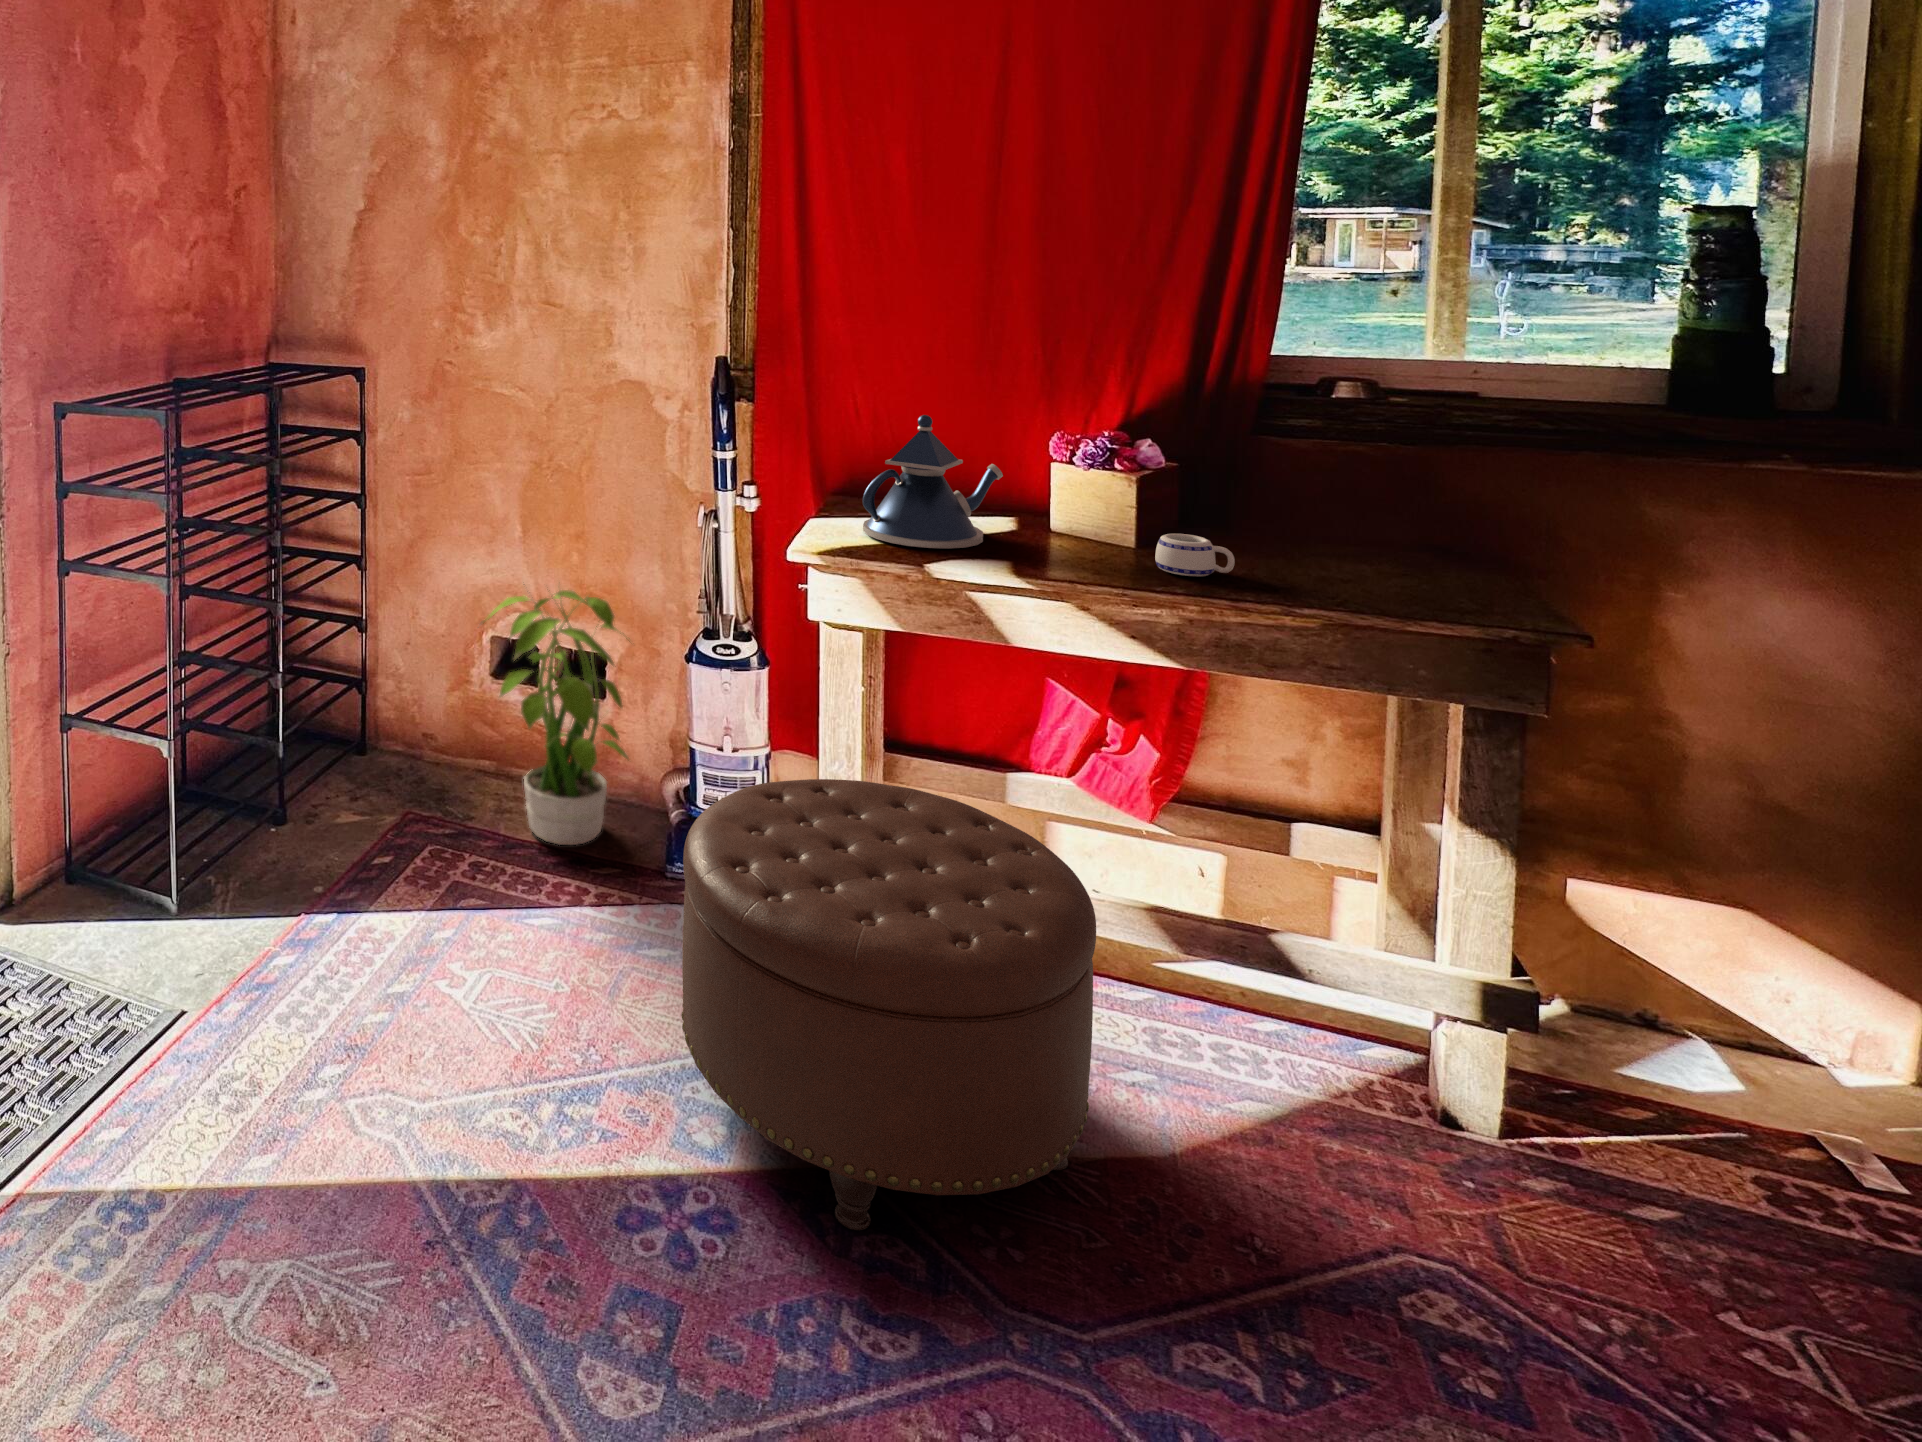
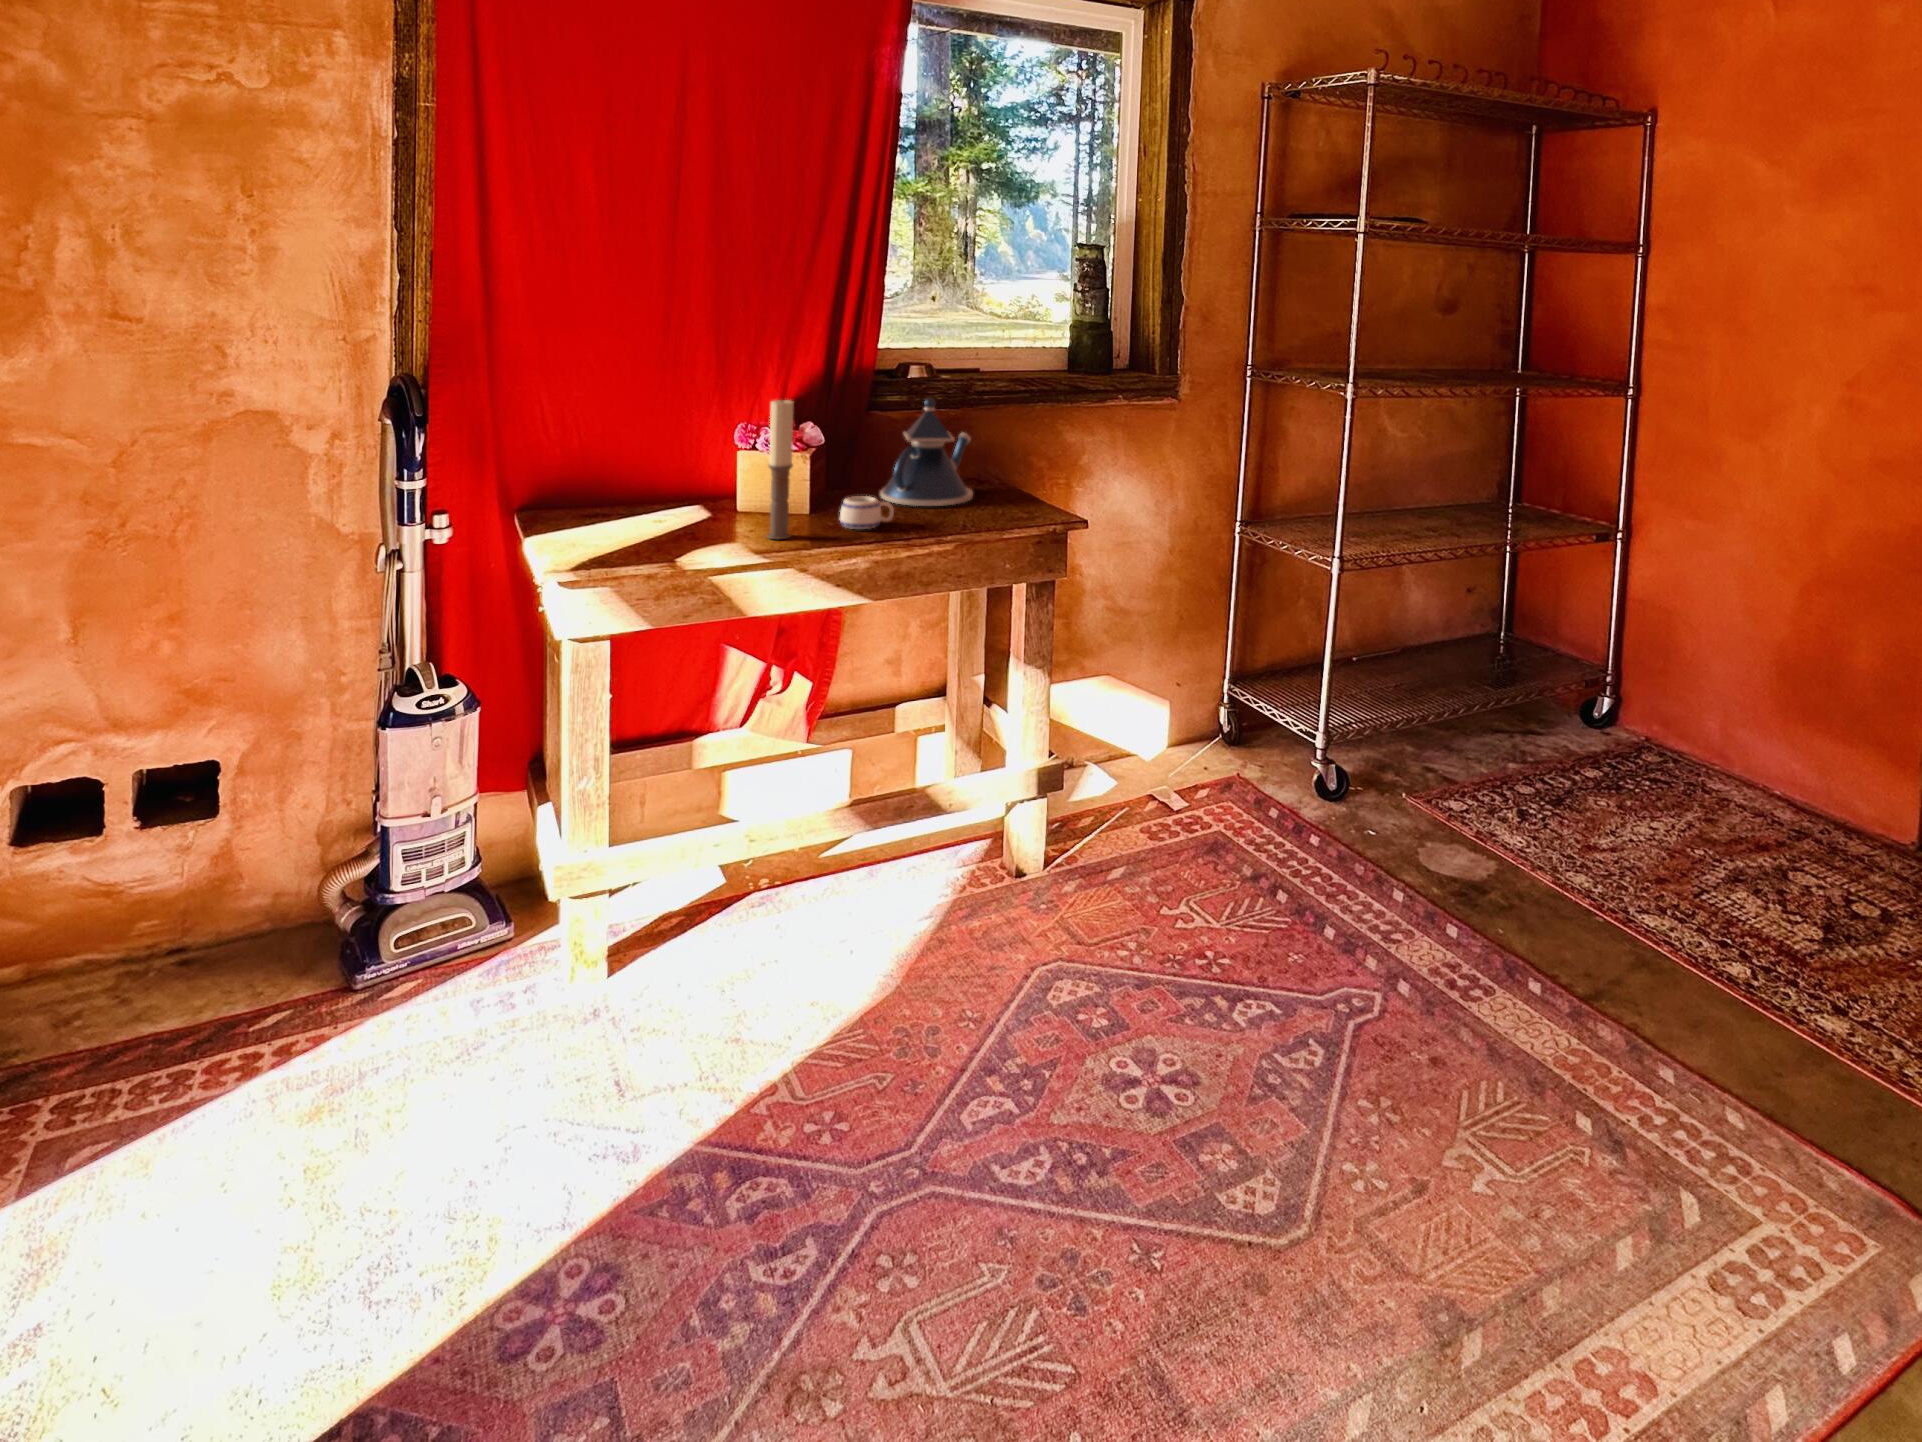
candle: none [1052,402,1087,567] -> present [767,399,793,539]
teapot: present [862,415,1003,548] -> present [880,398,973,506]
potted plant: present [481,584,630,845] -> none [18,678,276,1021]
ottoman: present [681,779,1096,1230] -> none [478,772,868,1200]

